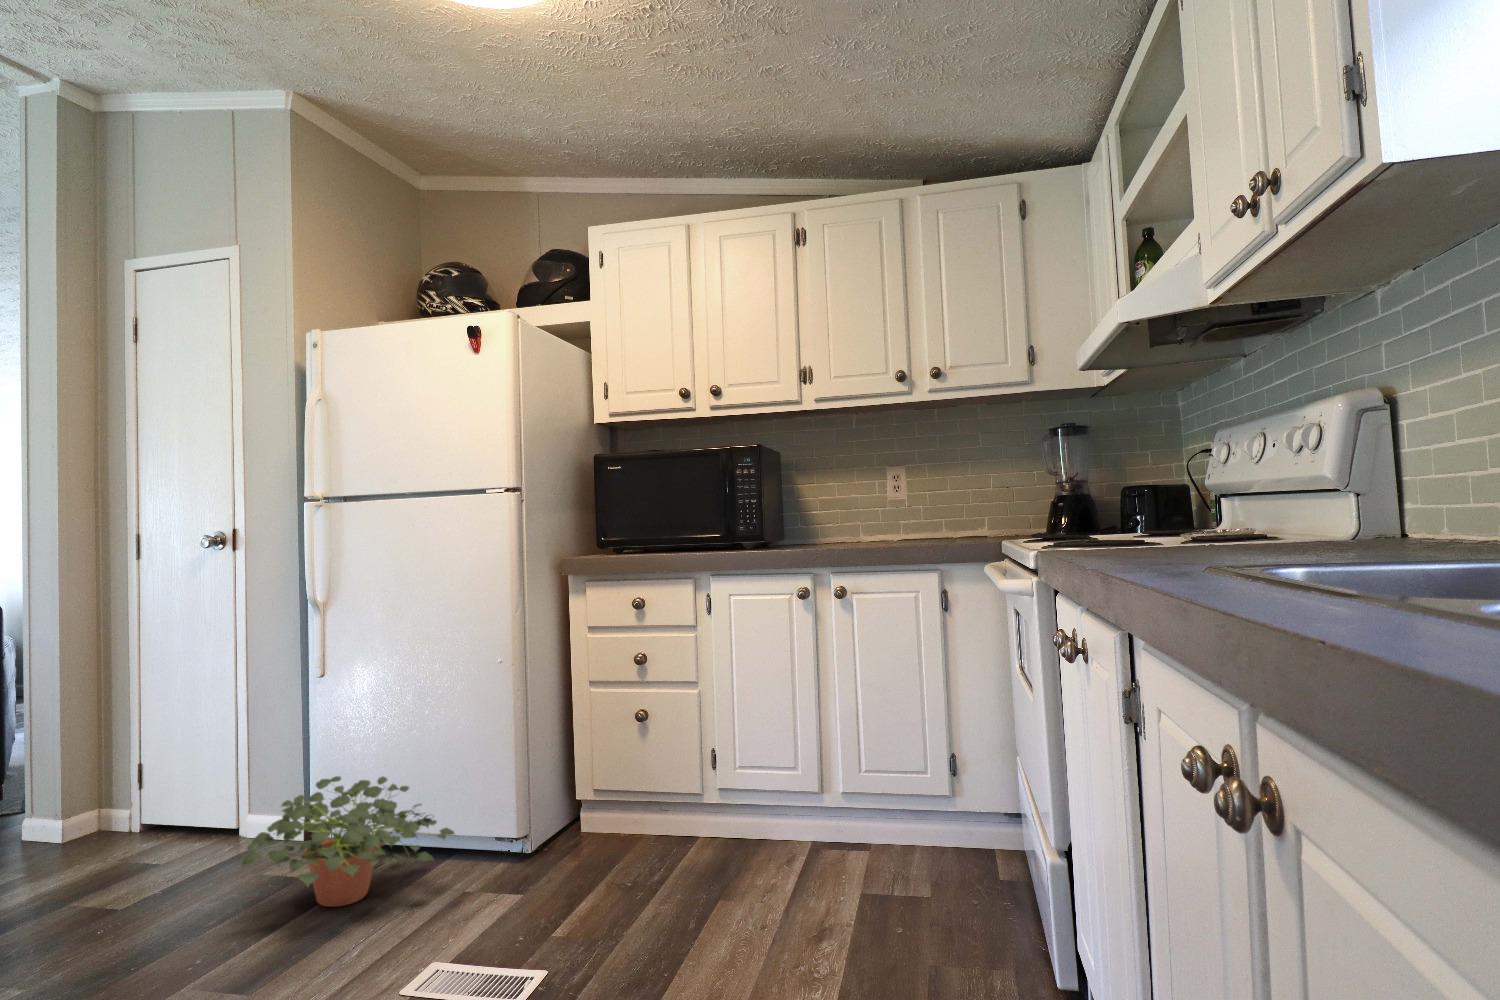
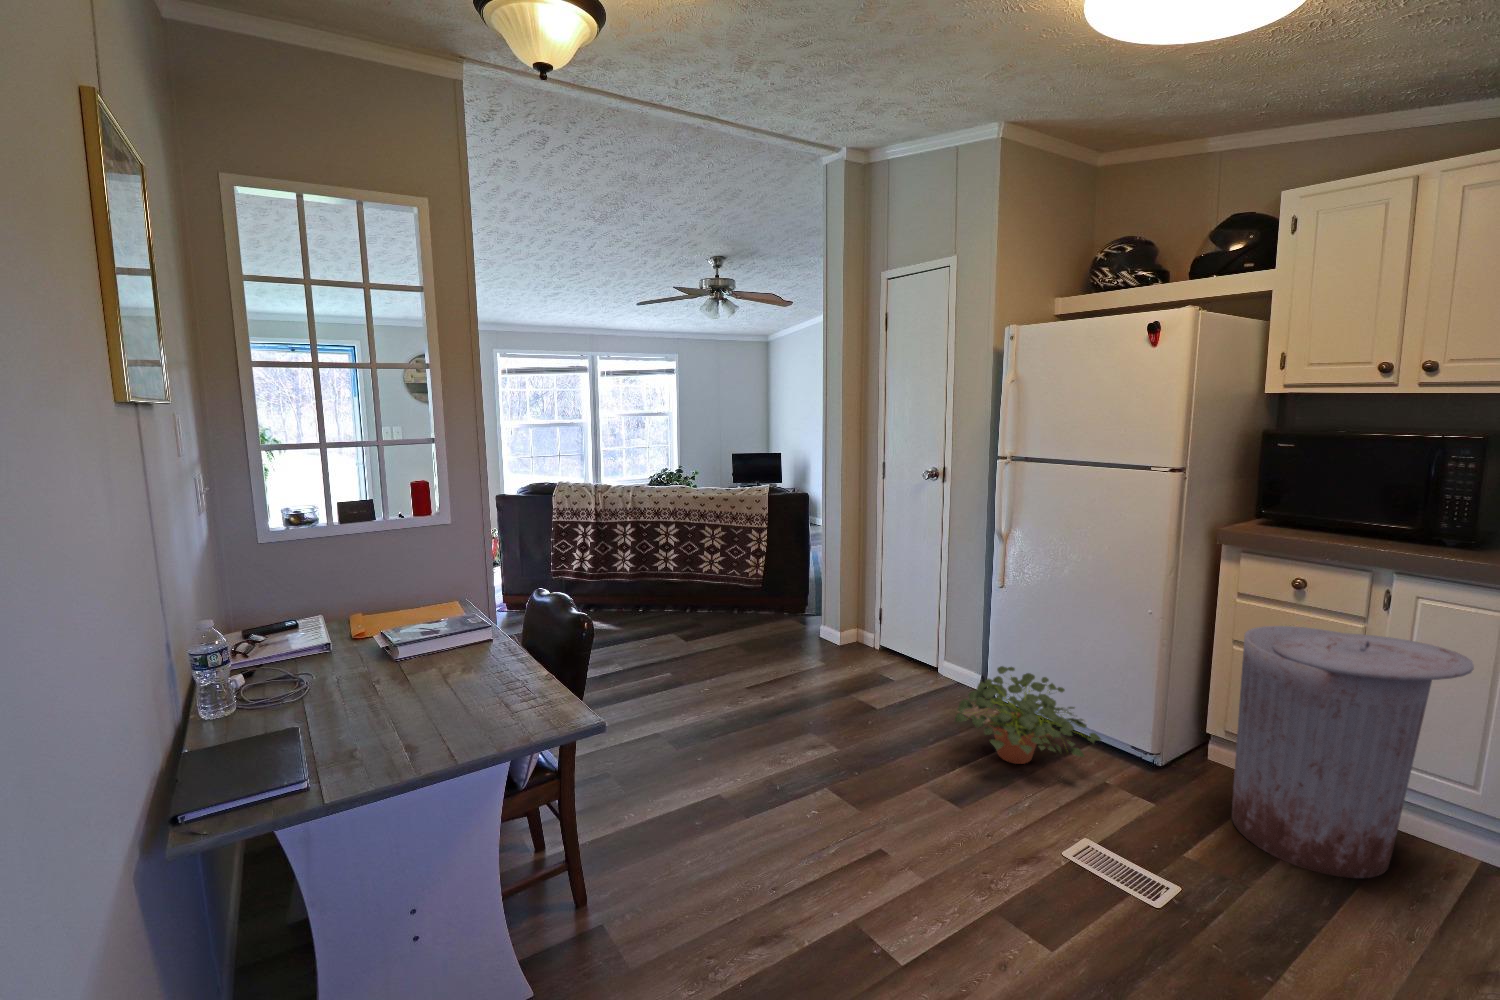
trash can: none [592,636,775,901] -> present [1232,626,1474,878]

